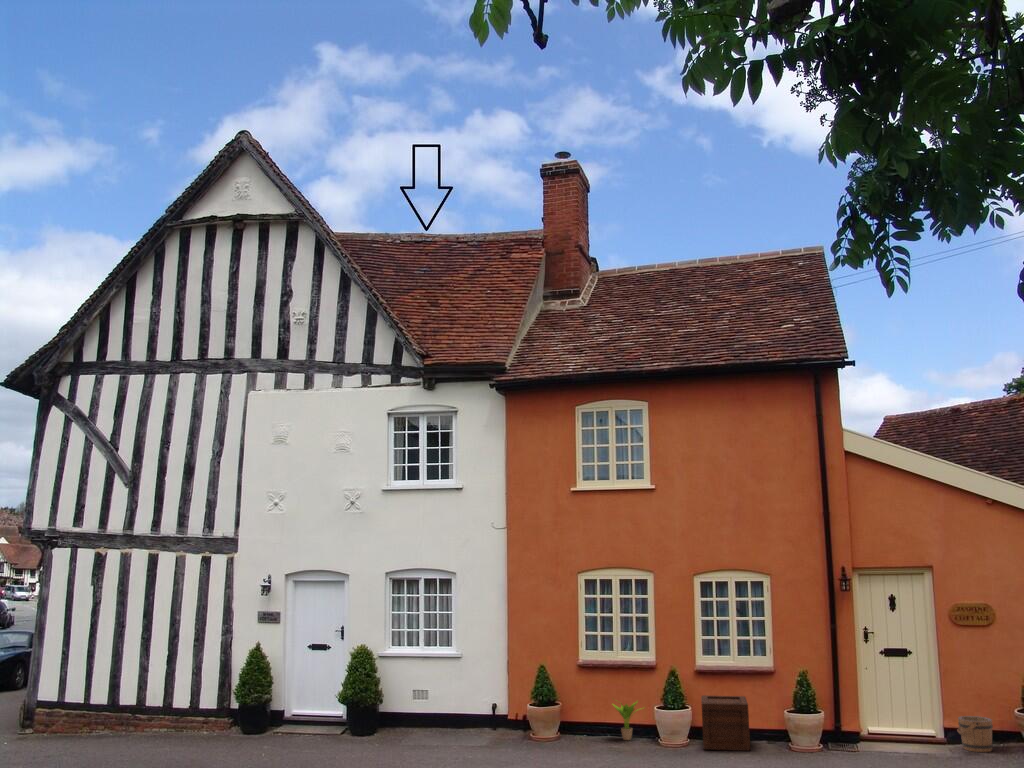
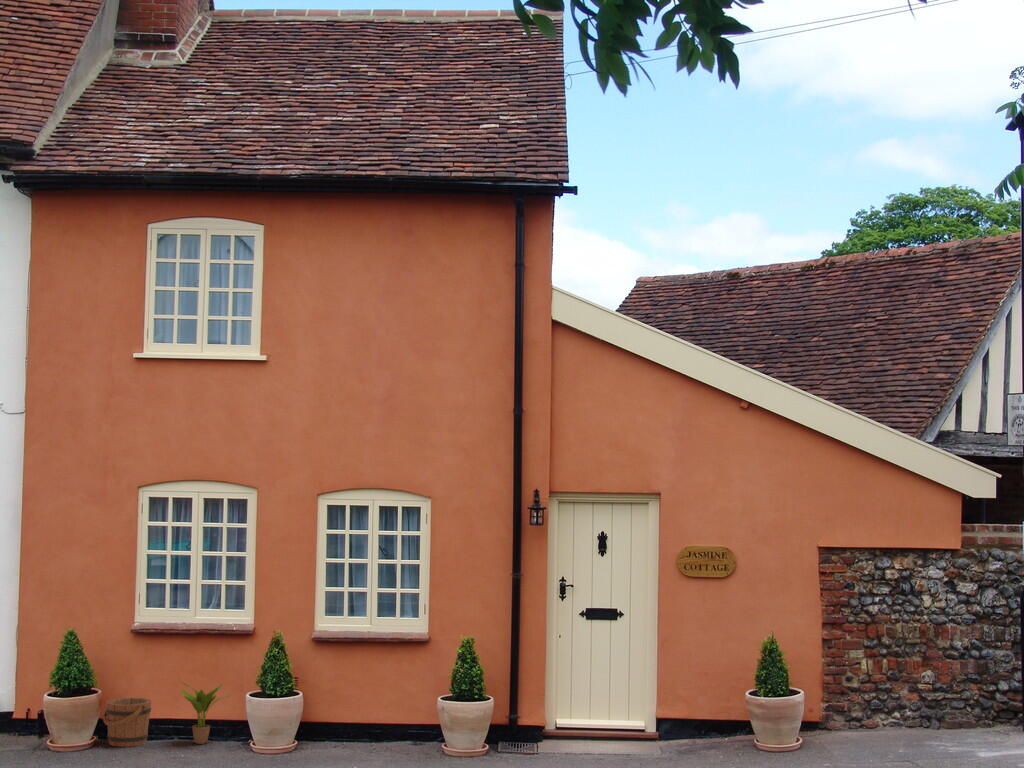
wooden crate: present [701,695,750,751] -> none [313,675,384,755]
bucket: present [957,716,993,752] -> present [102,698,151,747]

